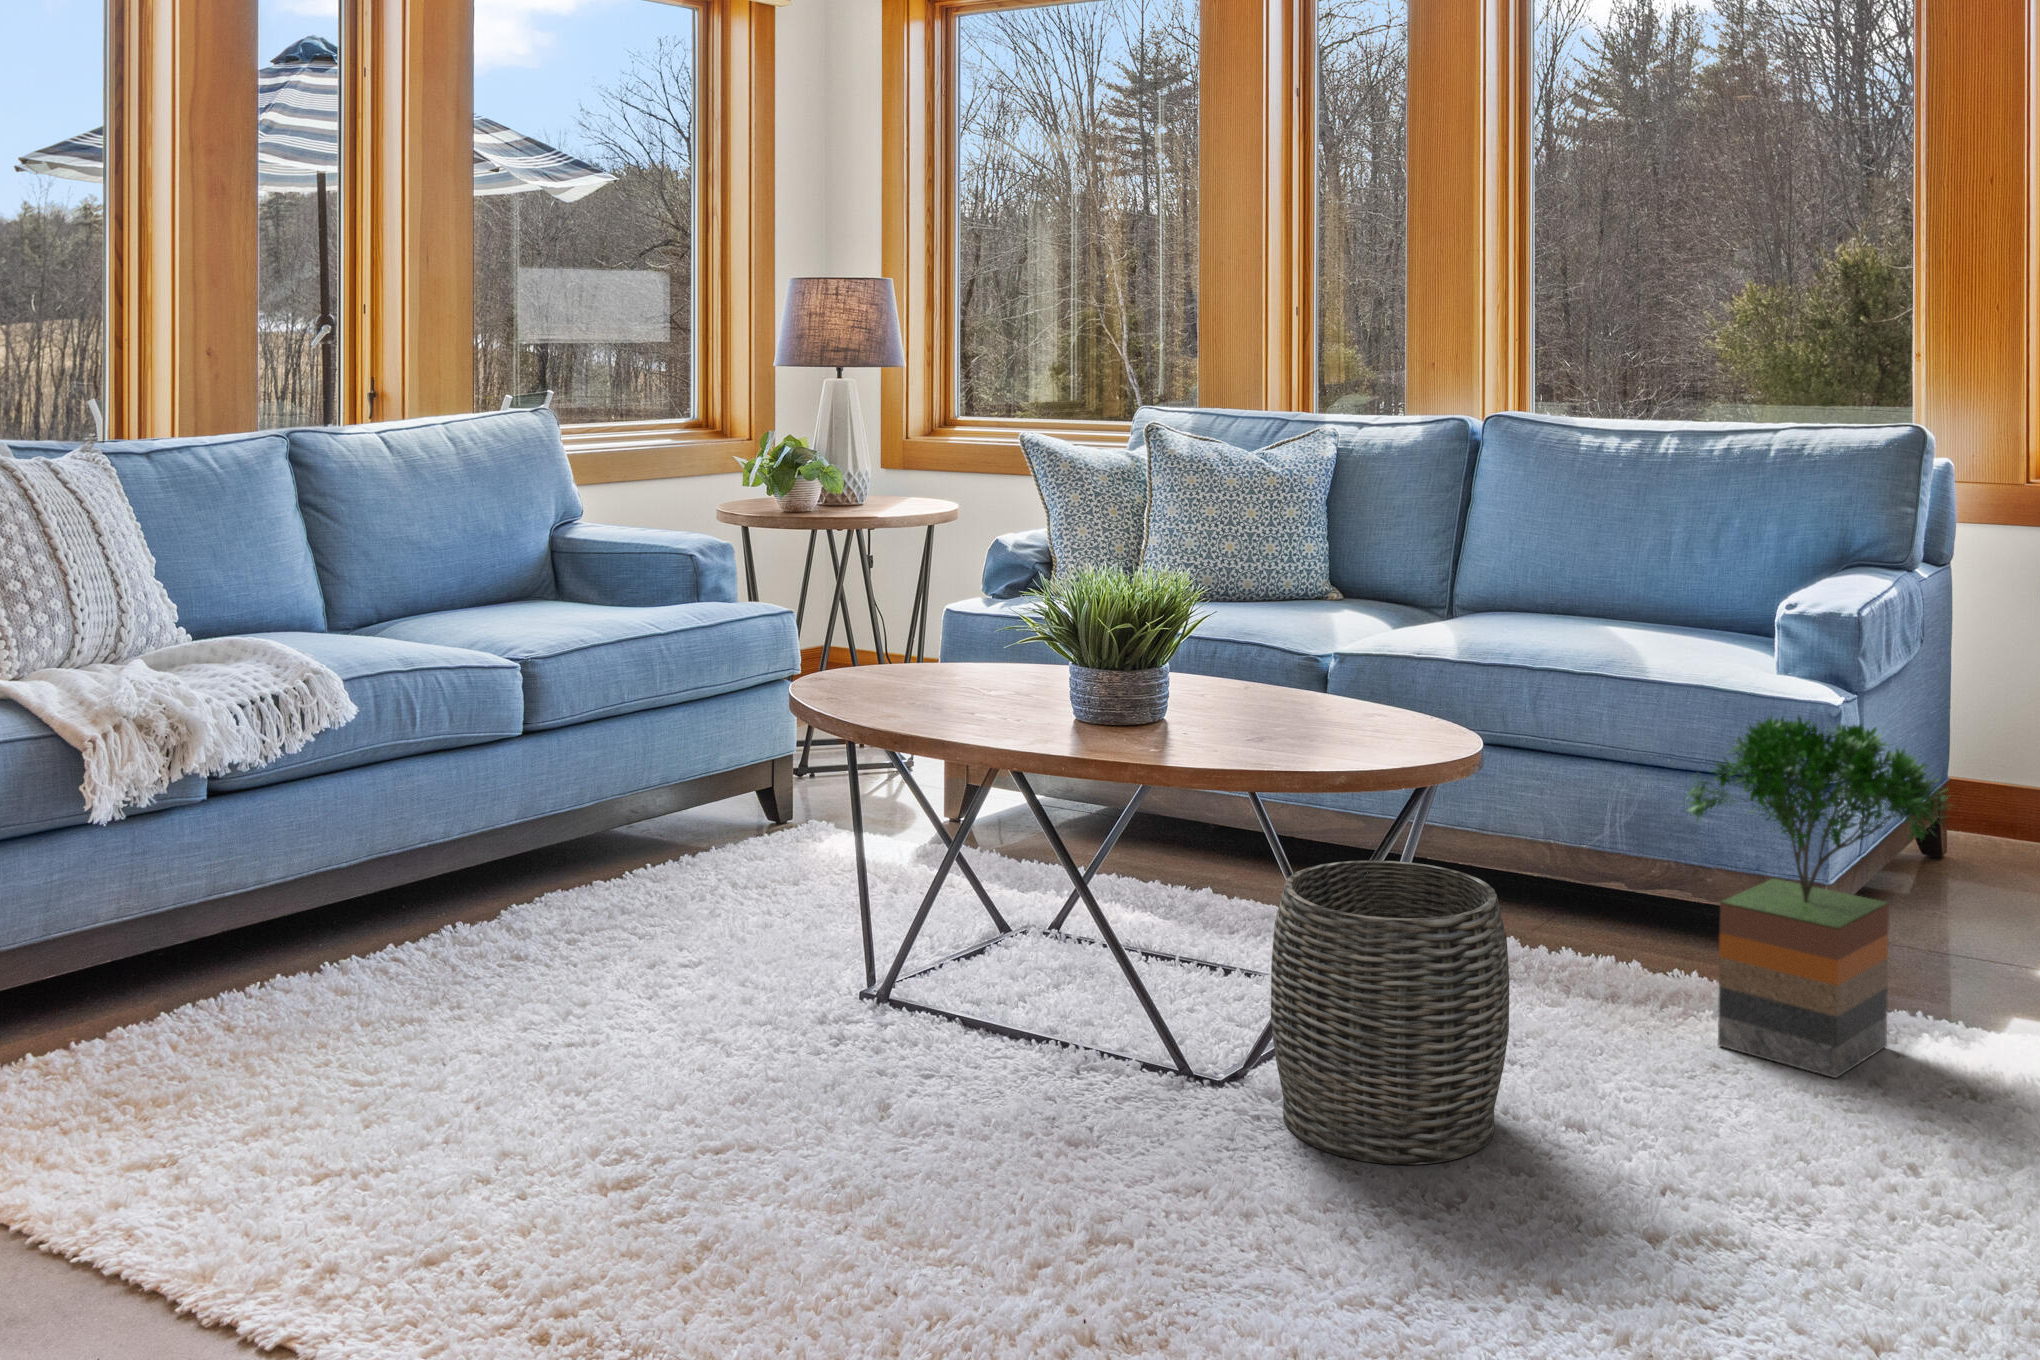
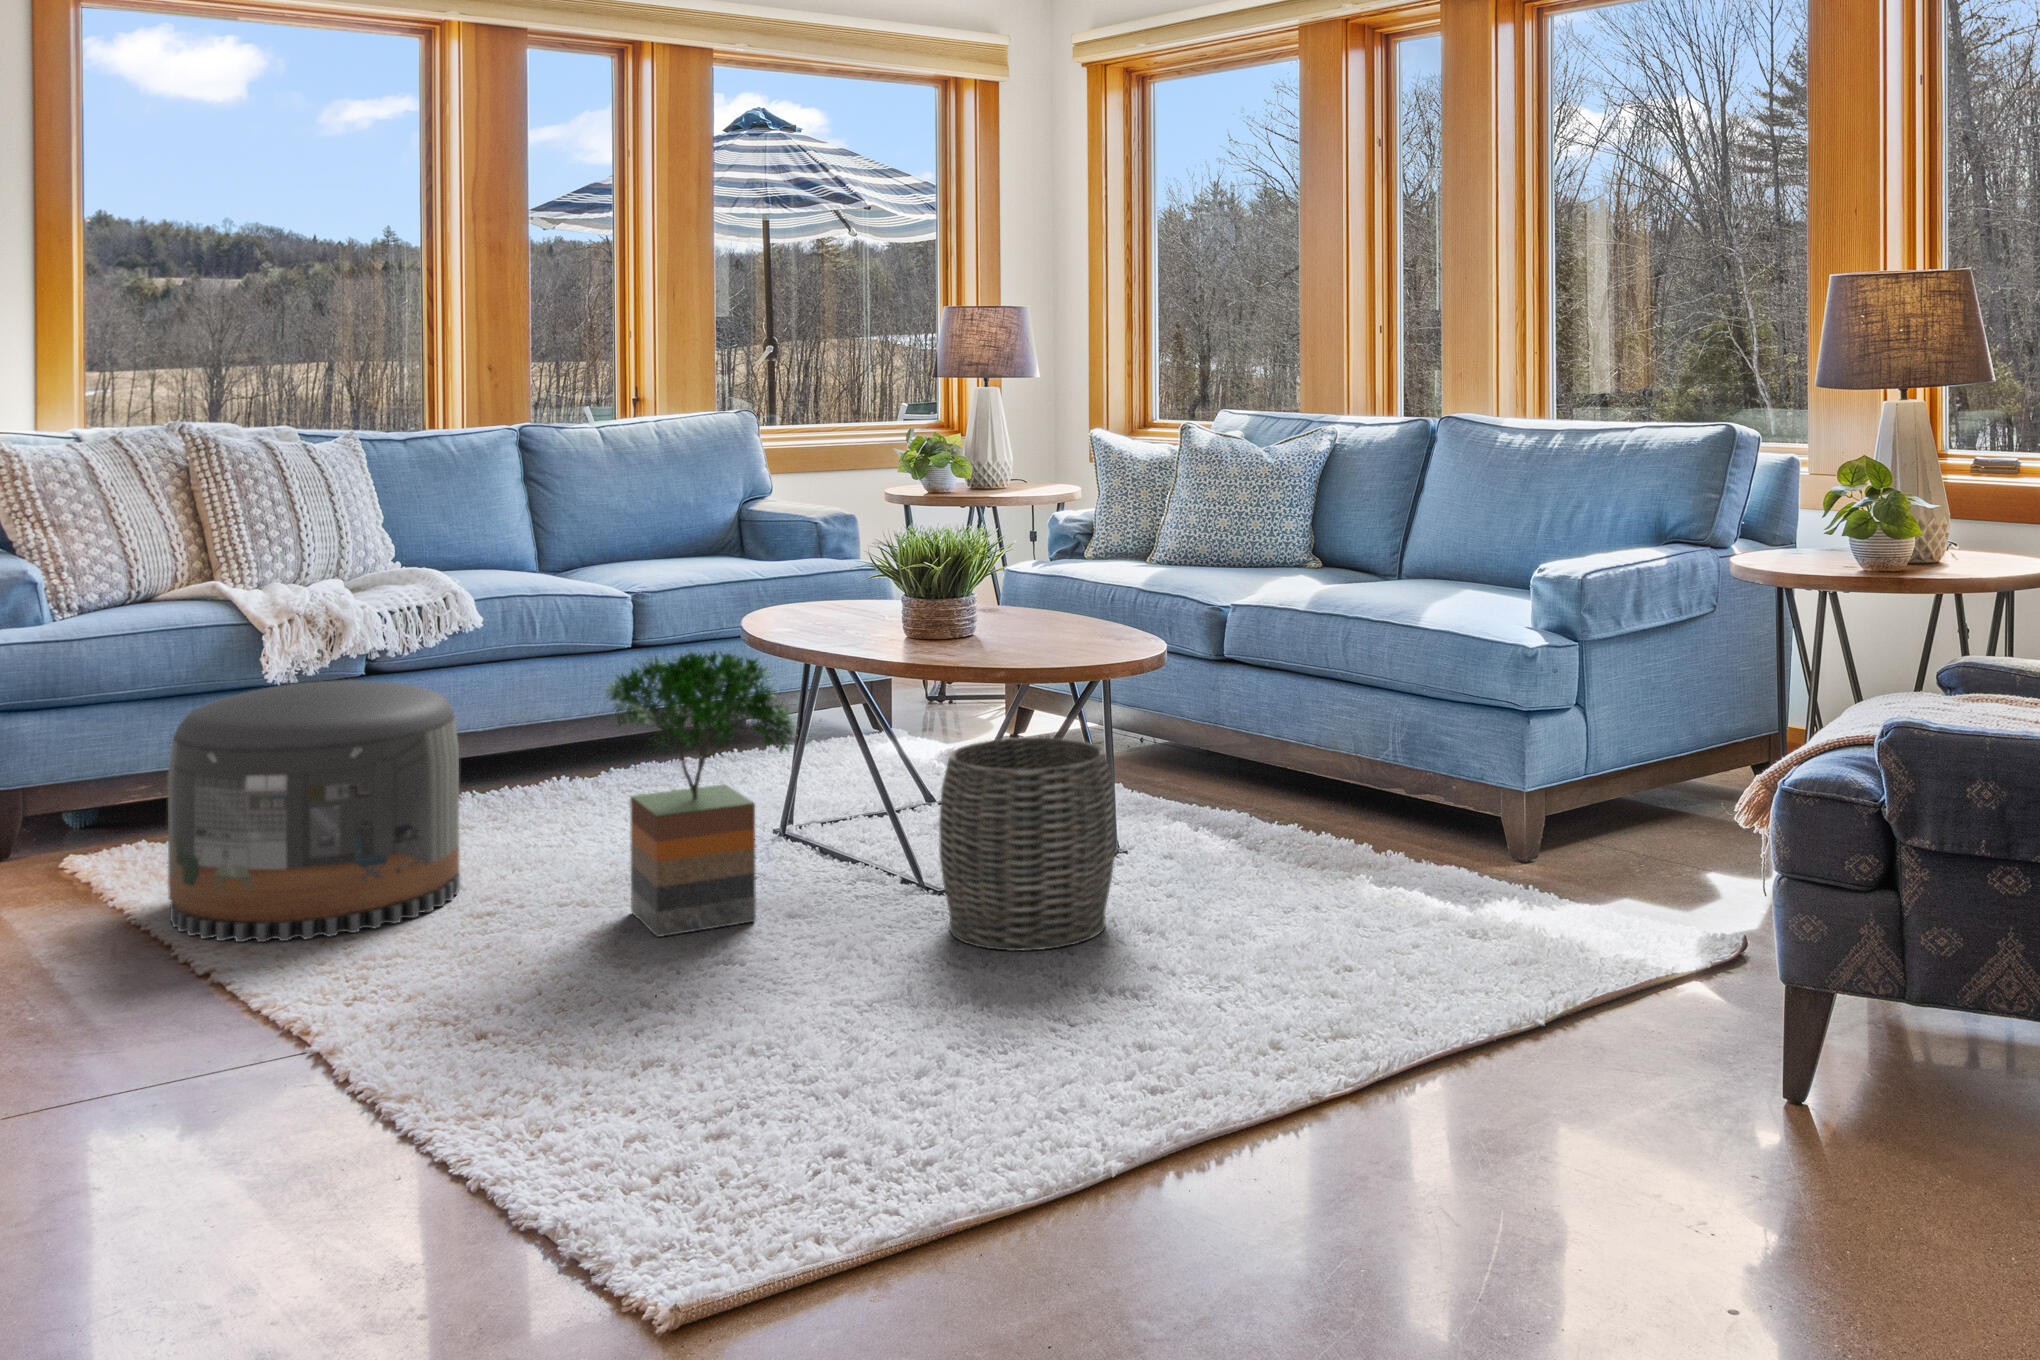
potted tree: present [1687,716,1948,1078] -> present [603,651,797,937]
pouf: none [114,826,539,1261] -> present [168,680,460,942]

